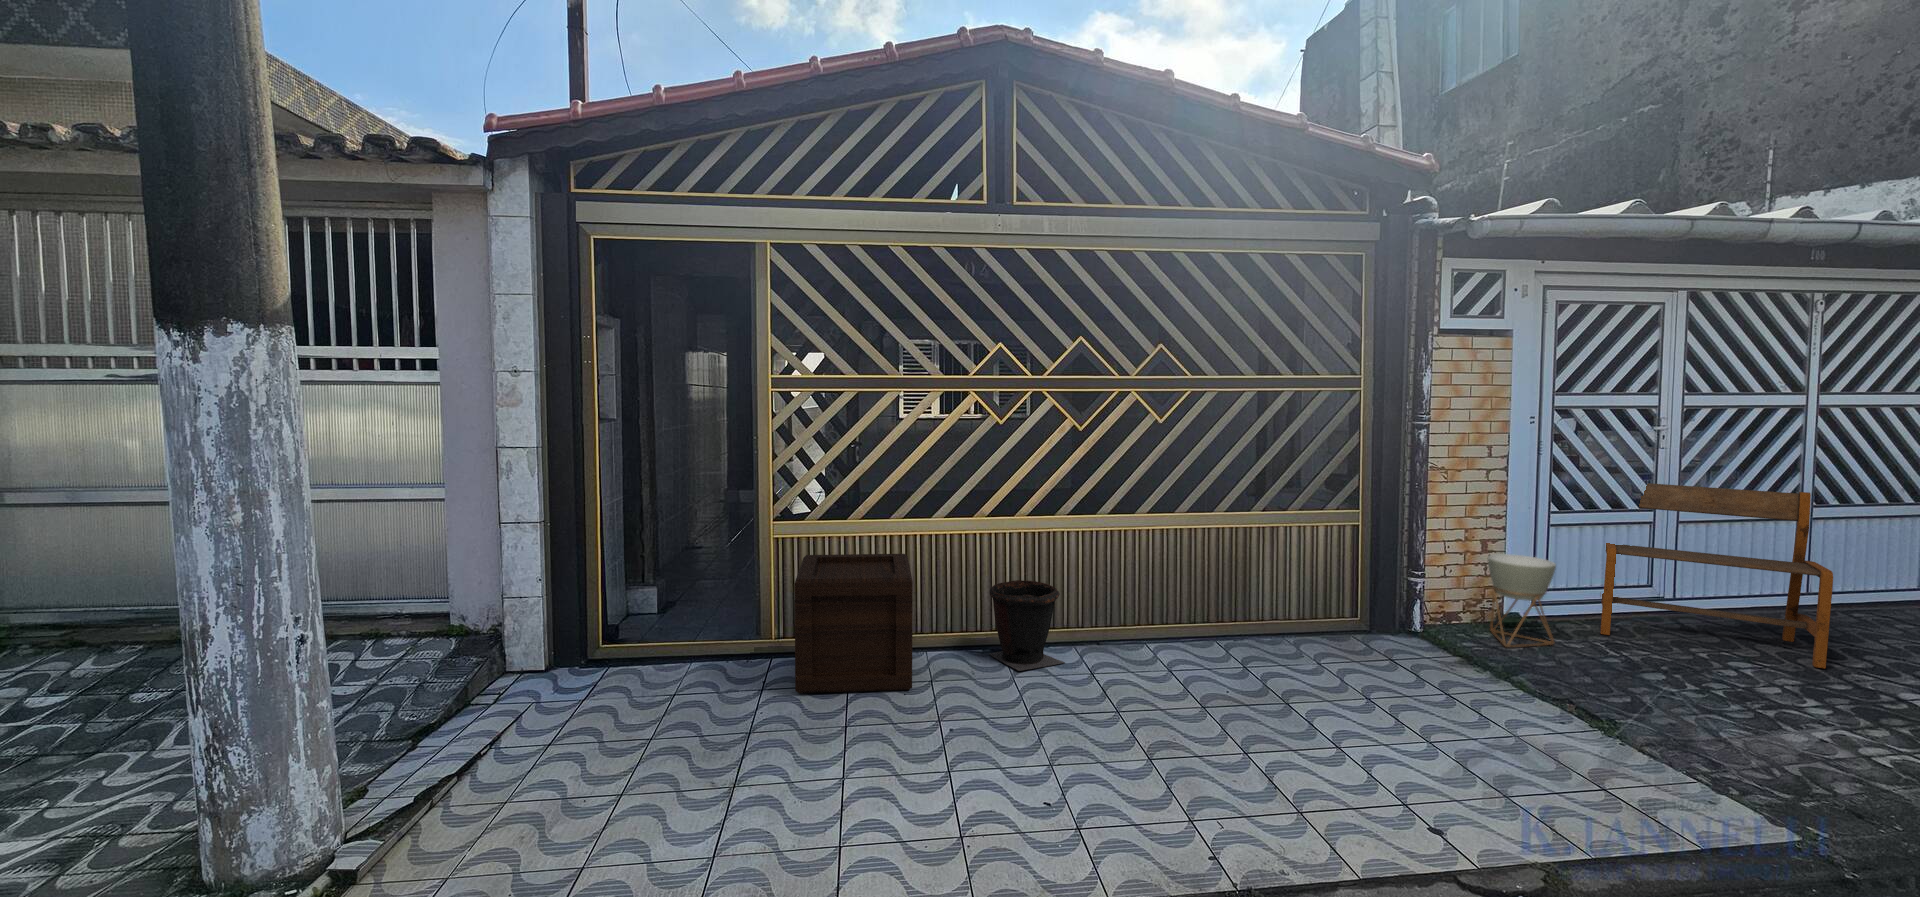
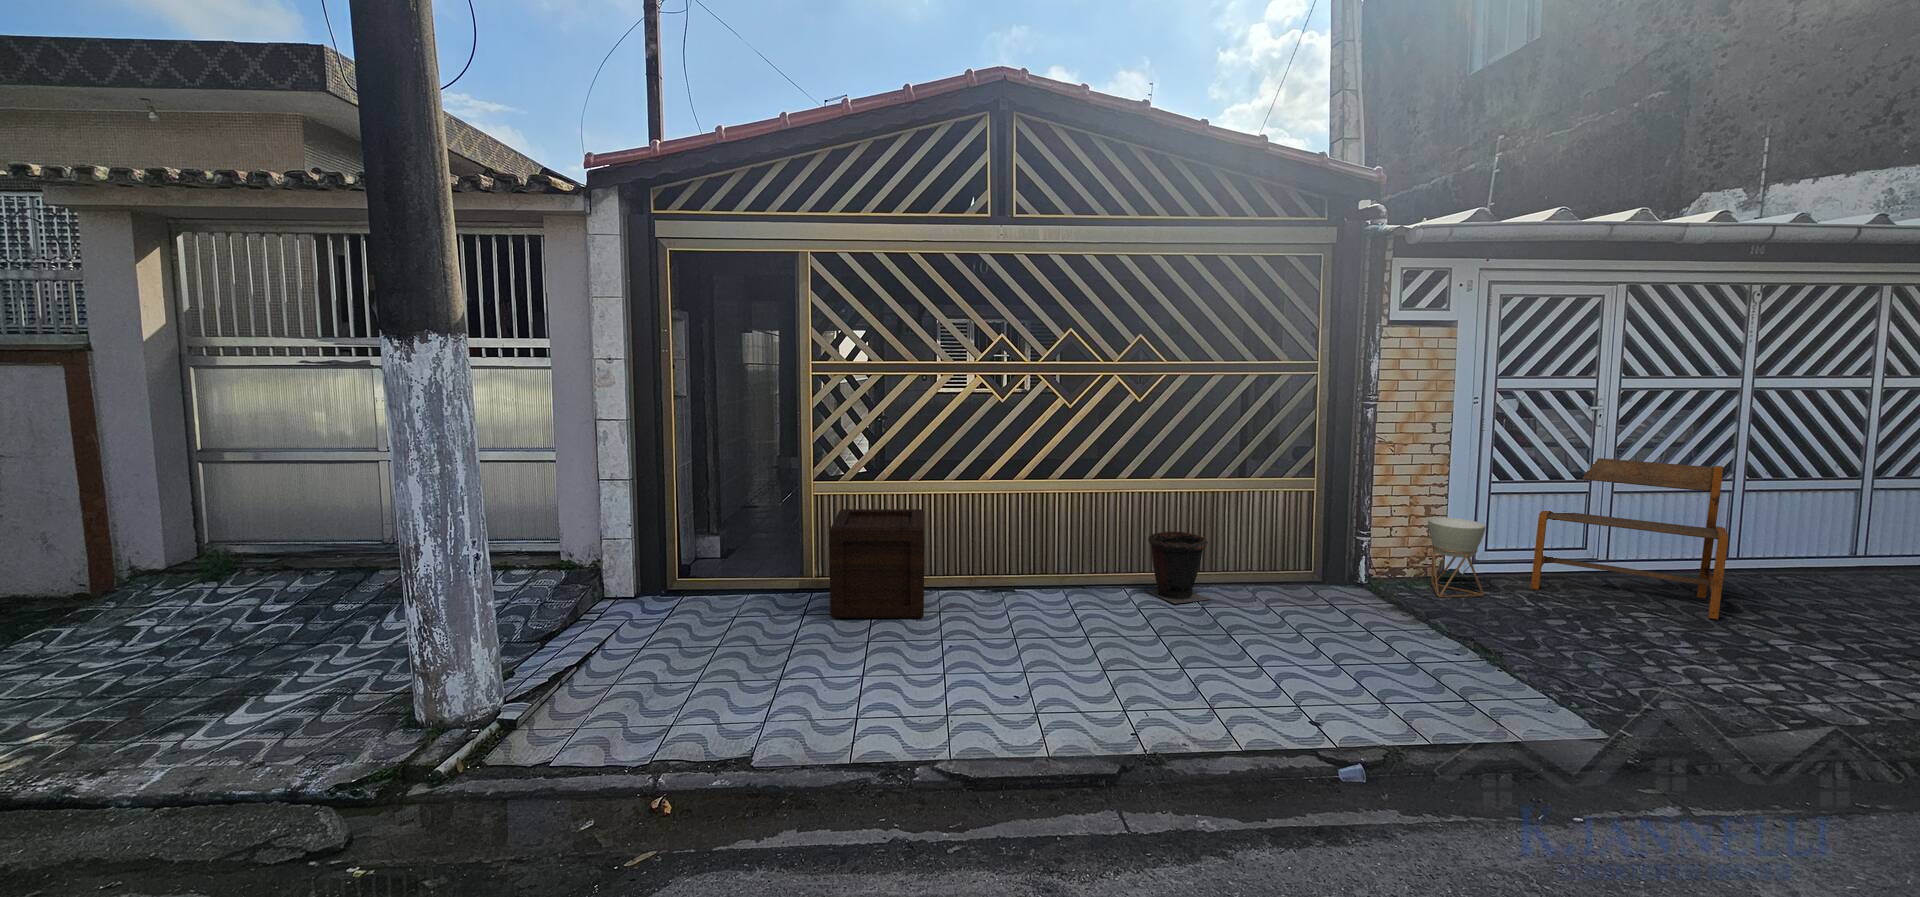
bucket: present [989,580,1065,671] -> present [1147,531,1210,604]

